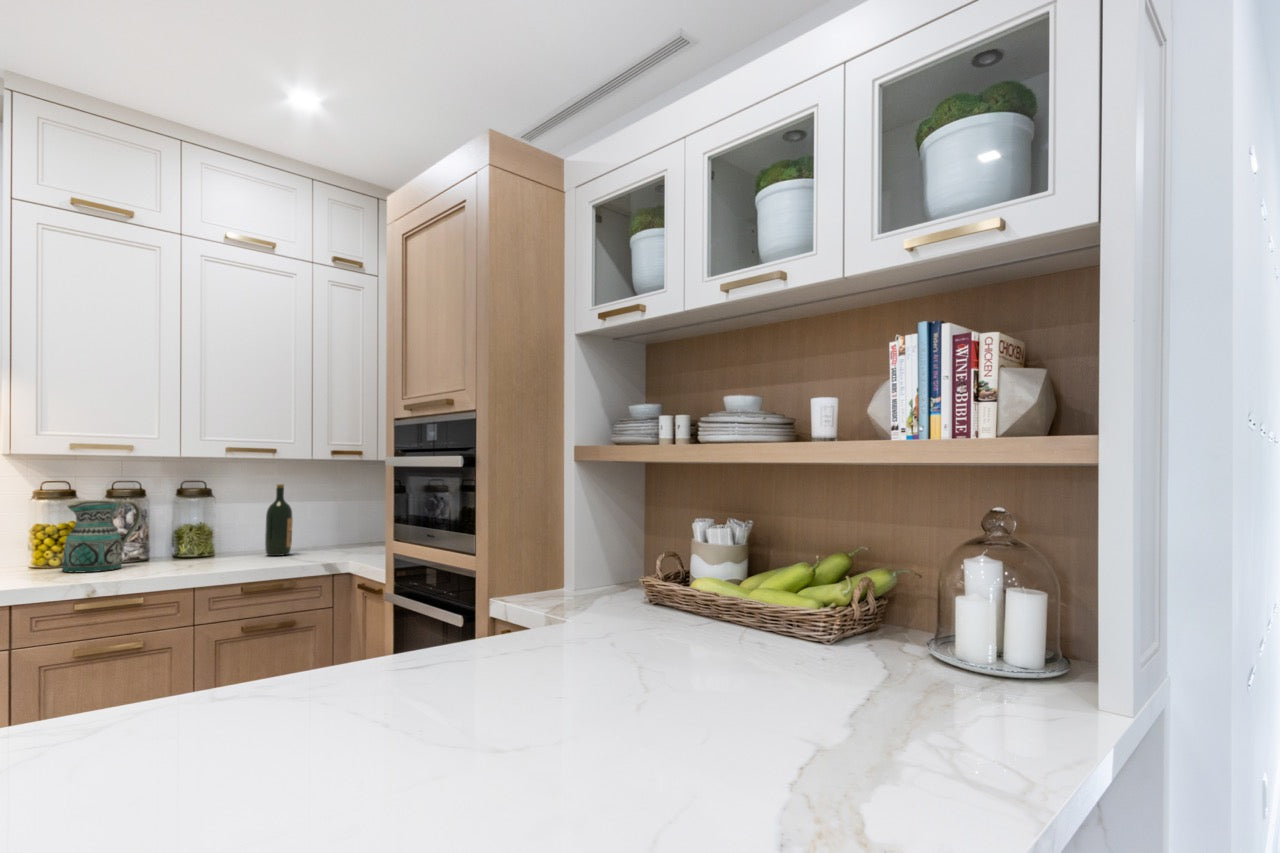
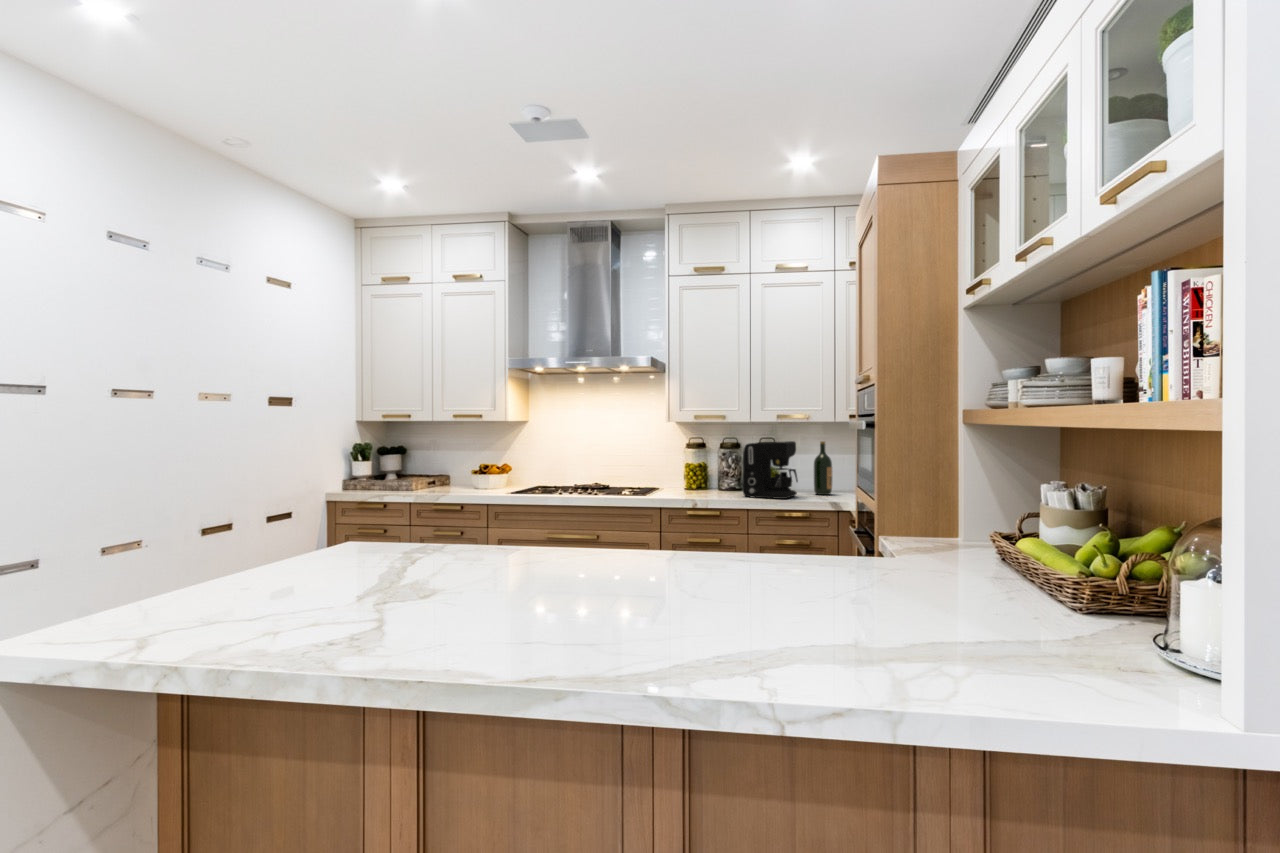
coffee maker: none [166,485,256,570] -> present [742,441,798,499]
ceramic pitcher: present [62,498,142,573] -> none [695,449,735,494]

